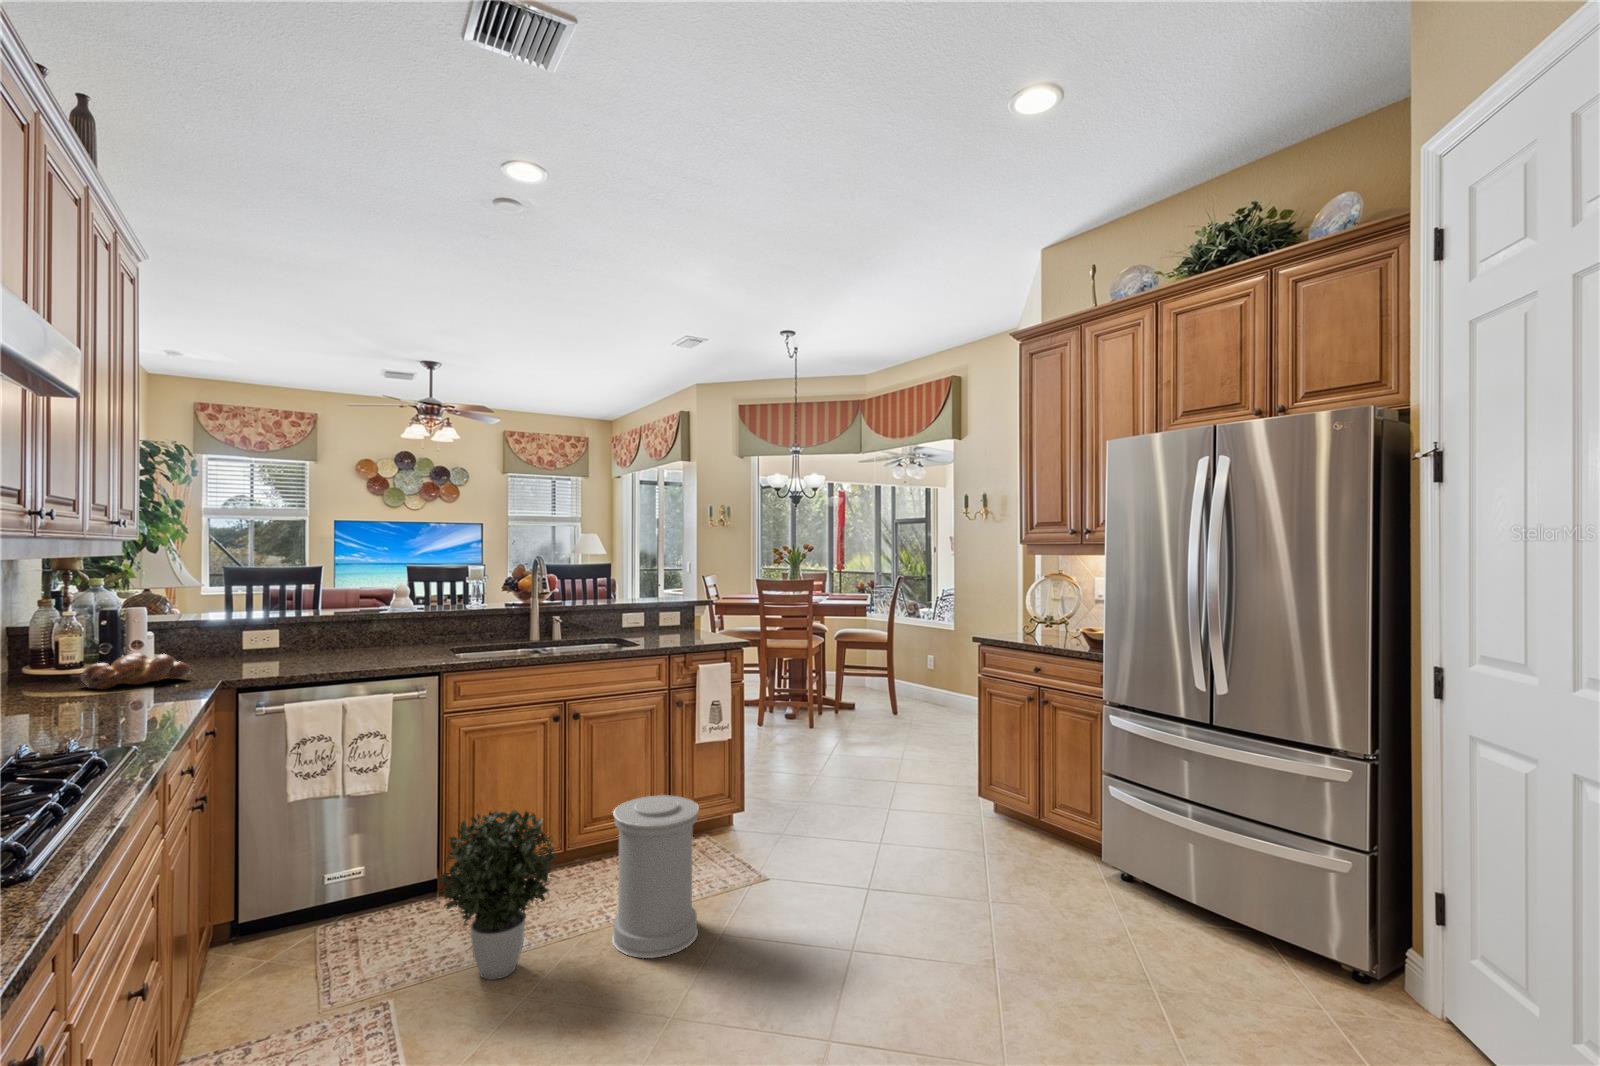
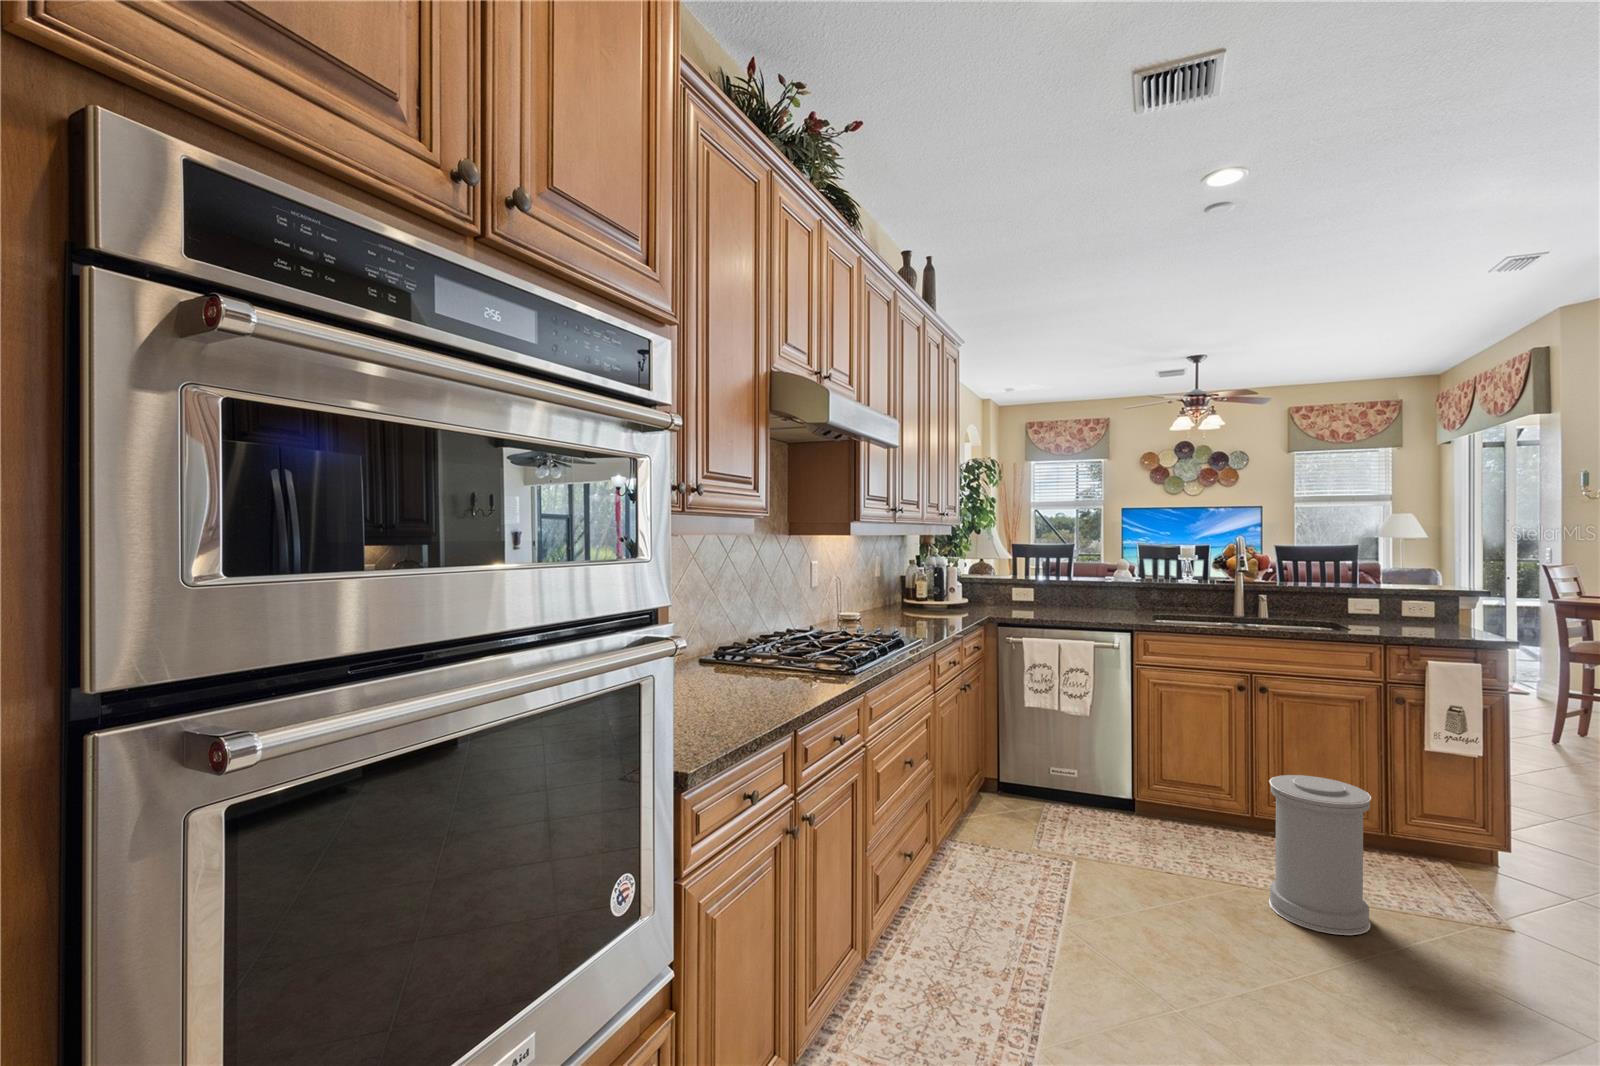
bread loaf: present [81,653,191,689] -> none [920,593,973,613]
potted plant: present [441,810,558,980] -> none [1106,743,1211,883]

